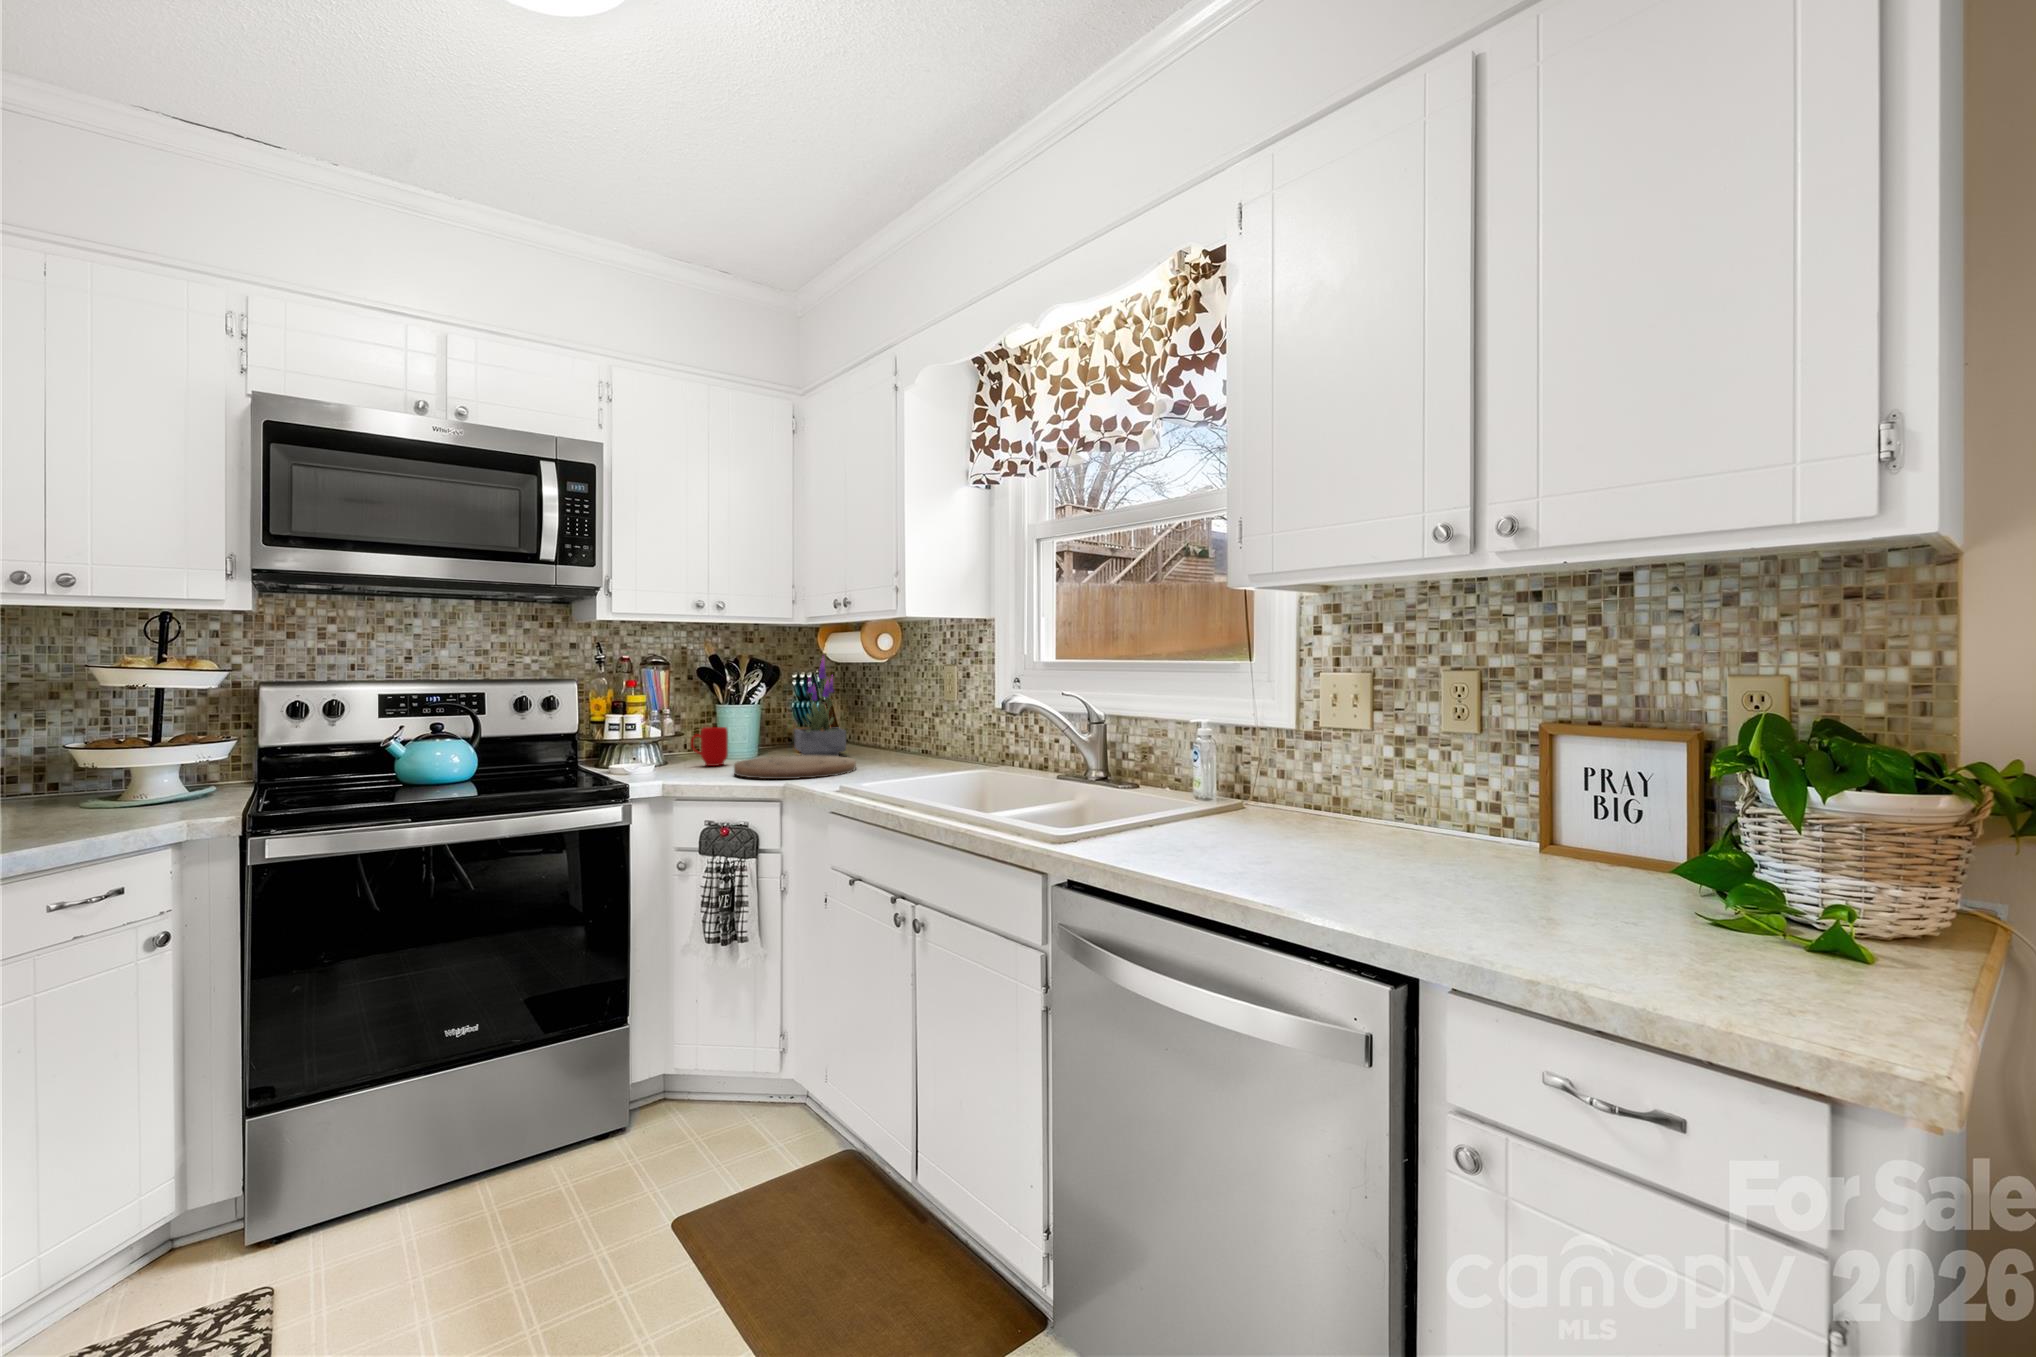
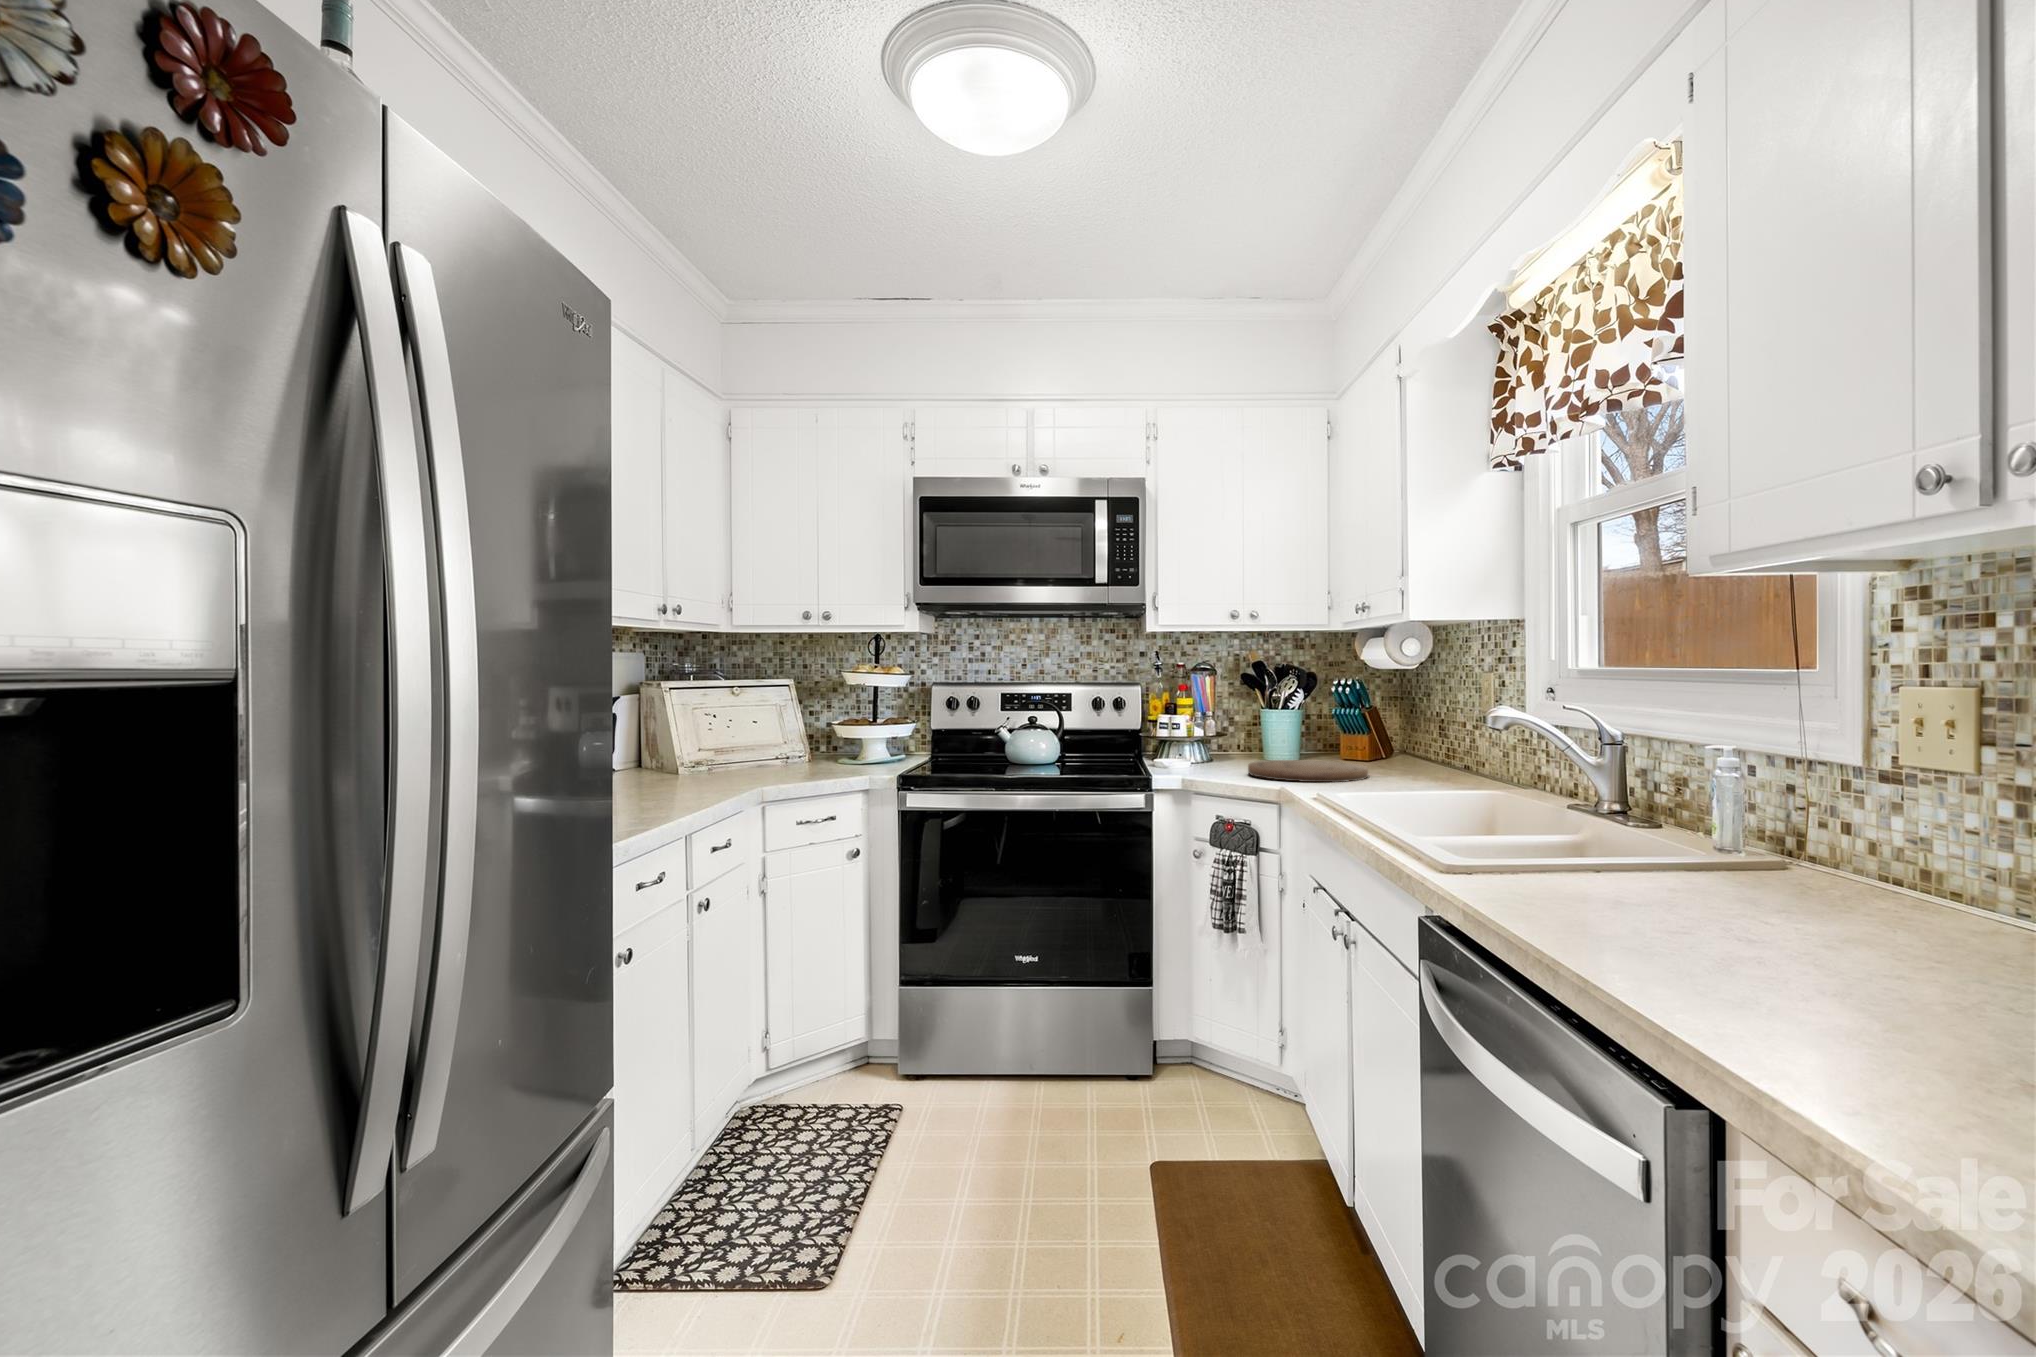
potted plant: present [794,658,846,756] -> none [1330,661,1380,766]
mug: present [691,727,728,766] -> none [1228,729,1259,765]

